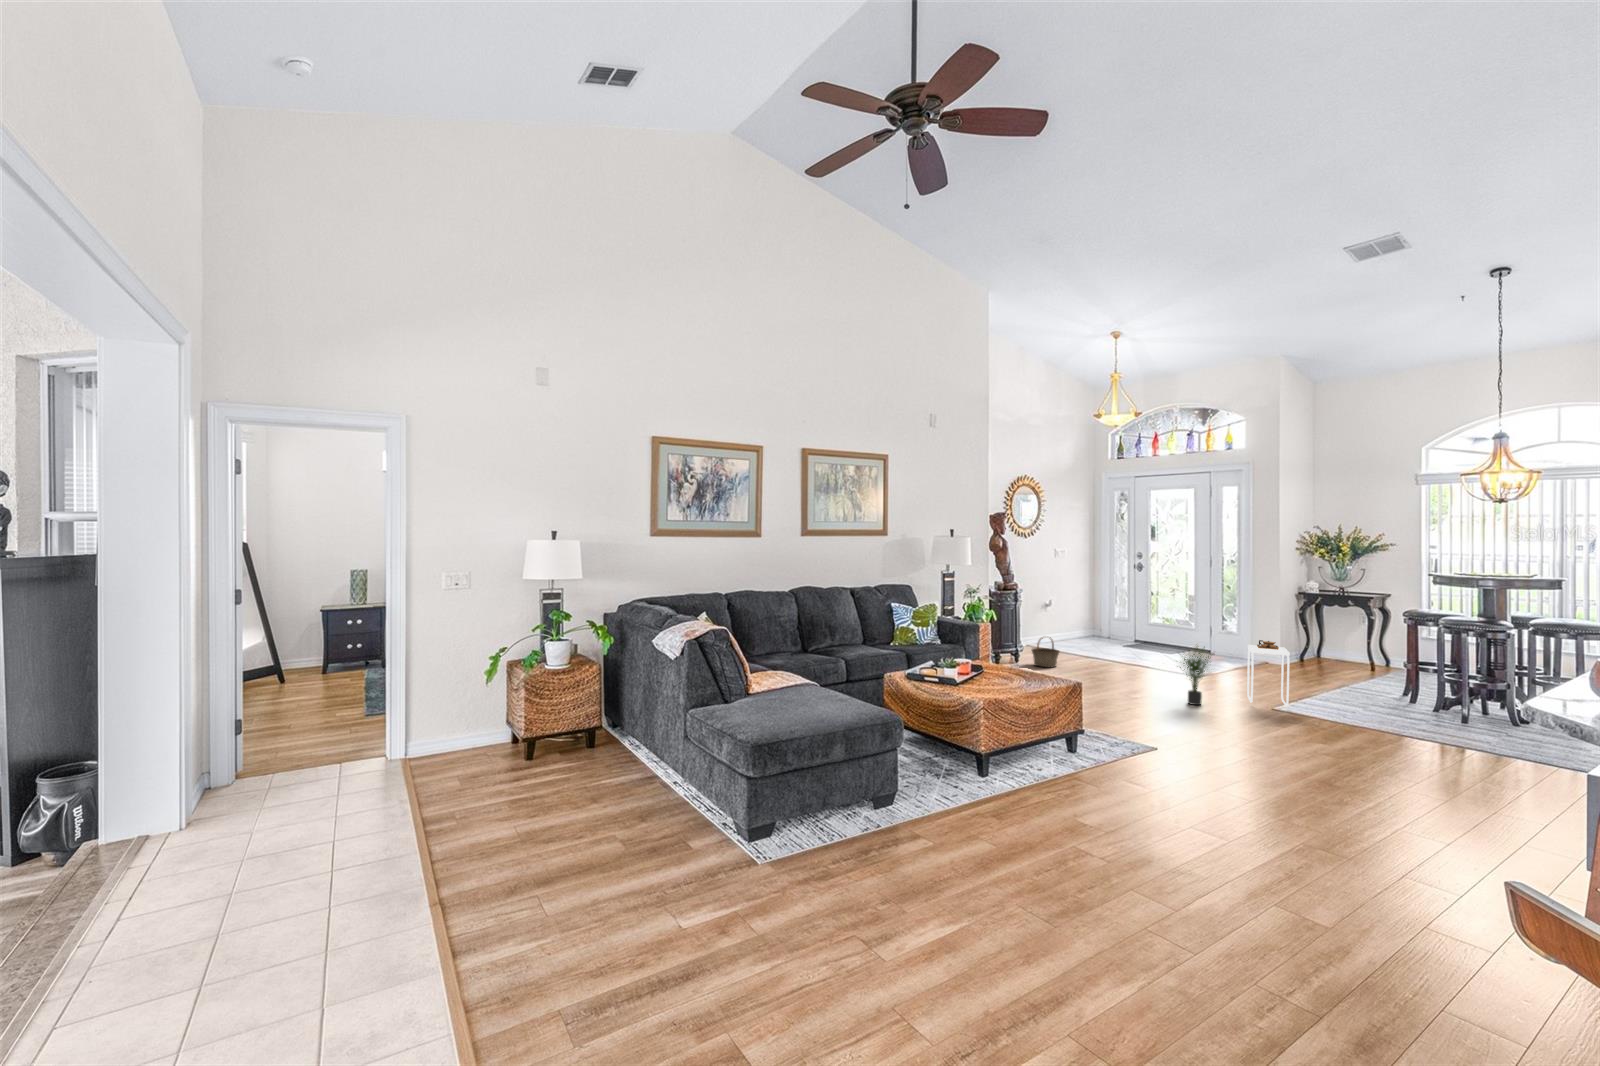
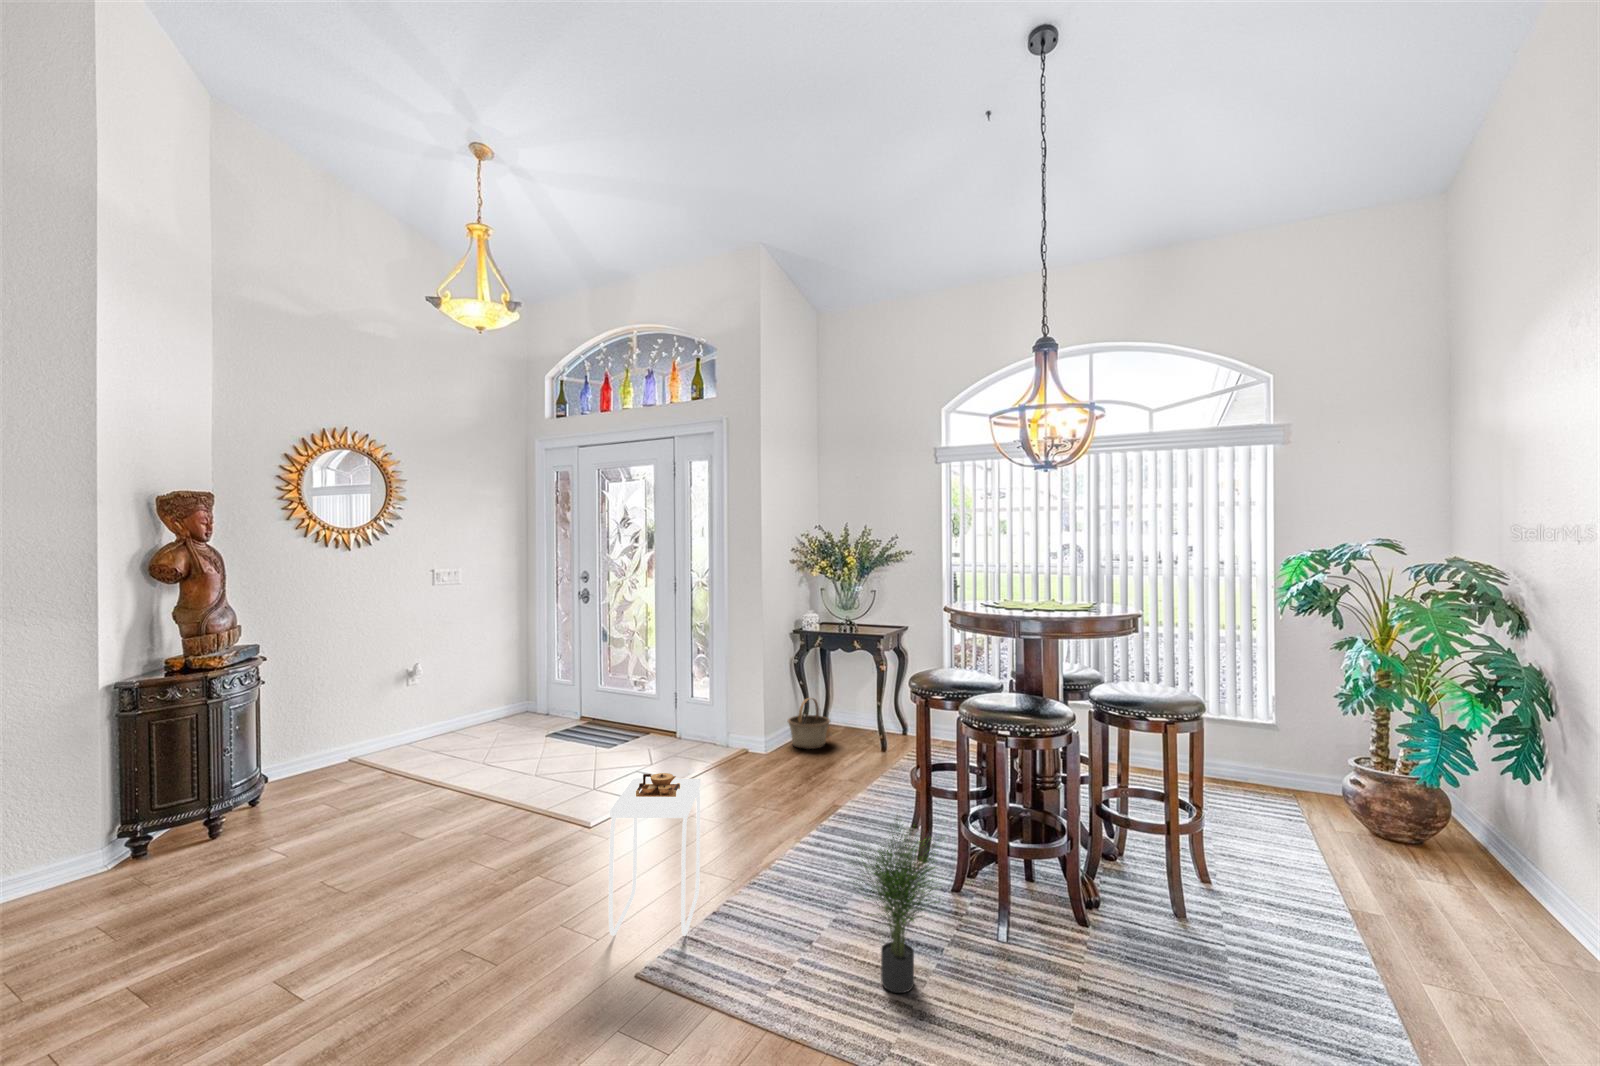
basket: present [1032,637,1059,667] -> present [788,698,830,749]
potted plant: present [1180,648,1211,705] -> present [853,815,937,993]

